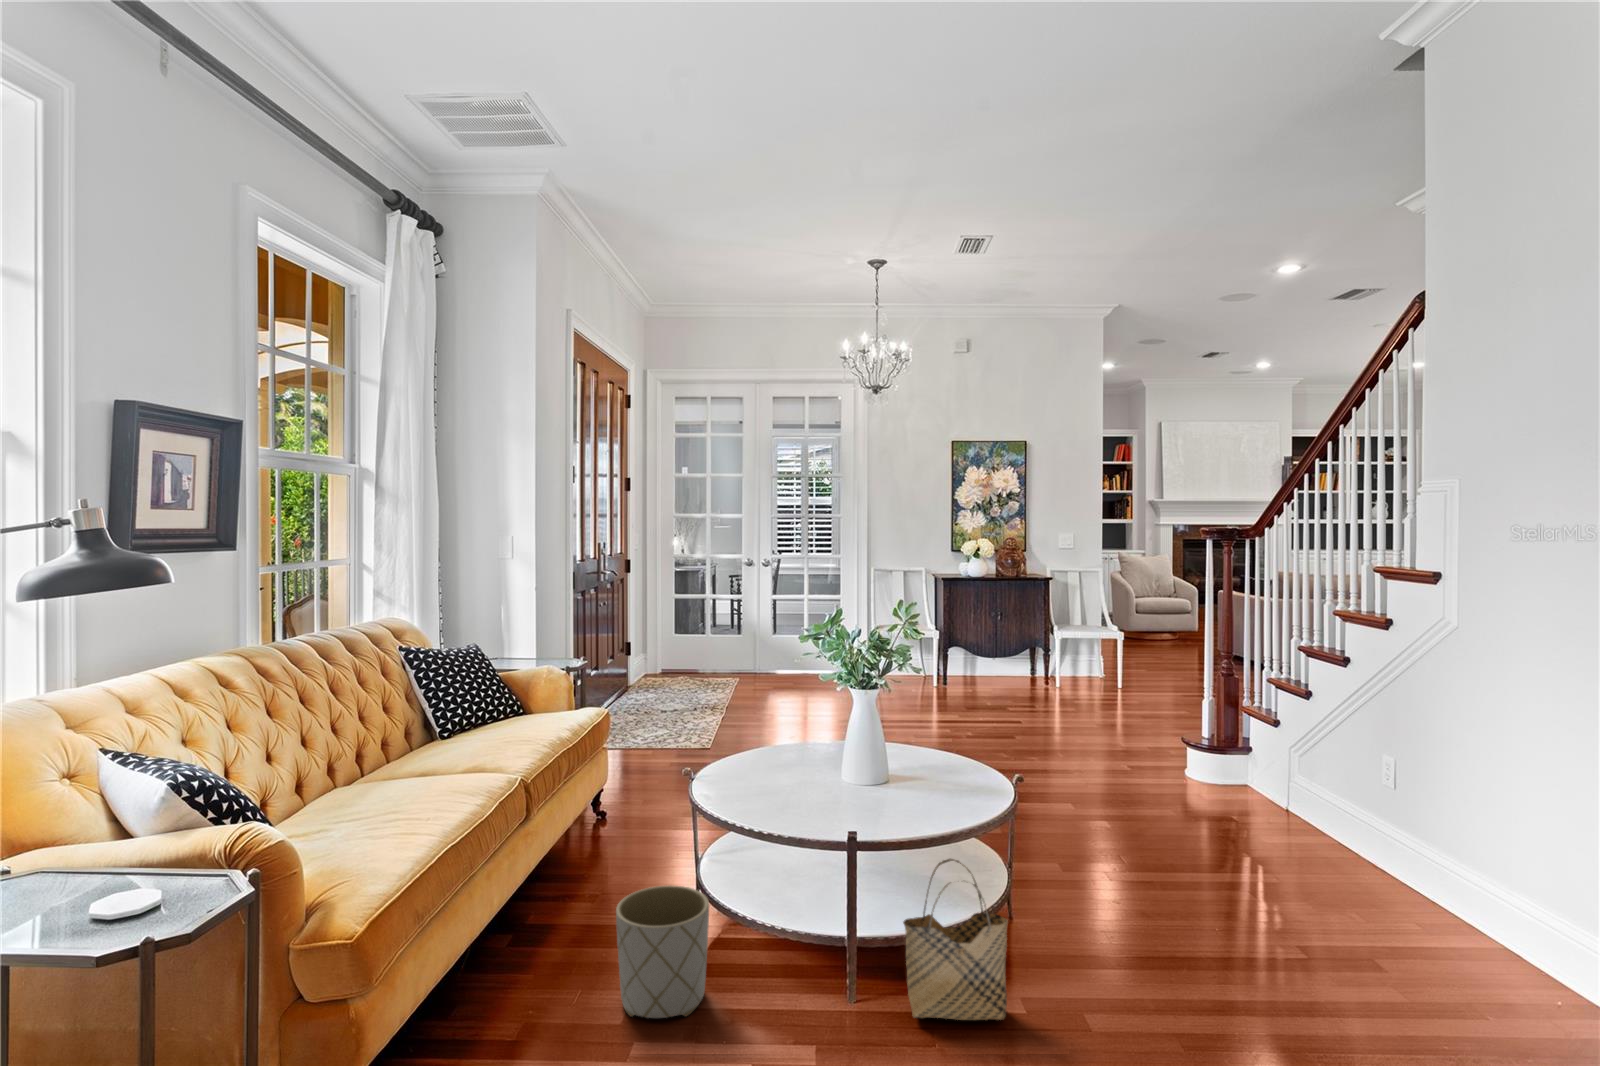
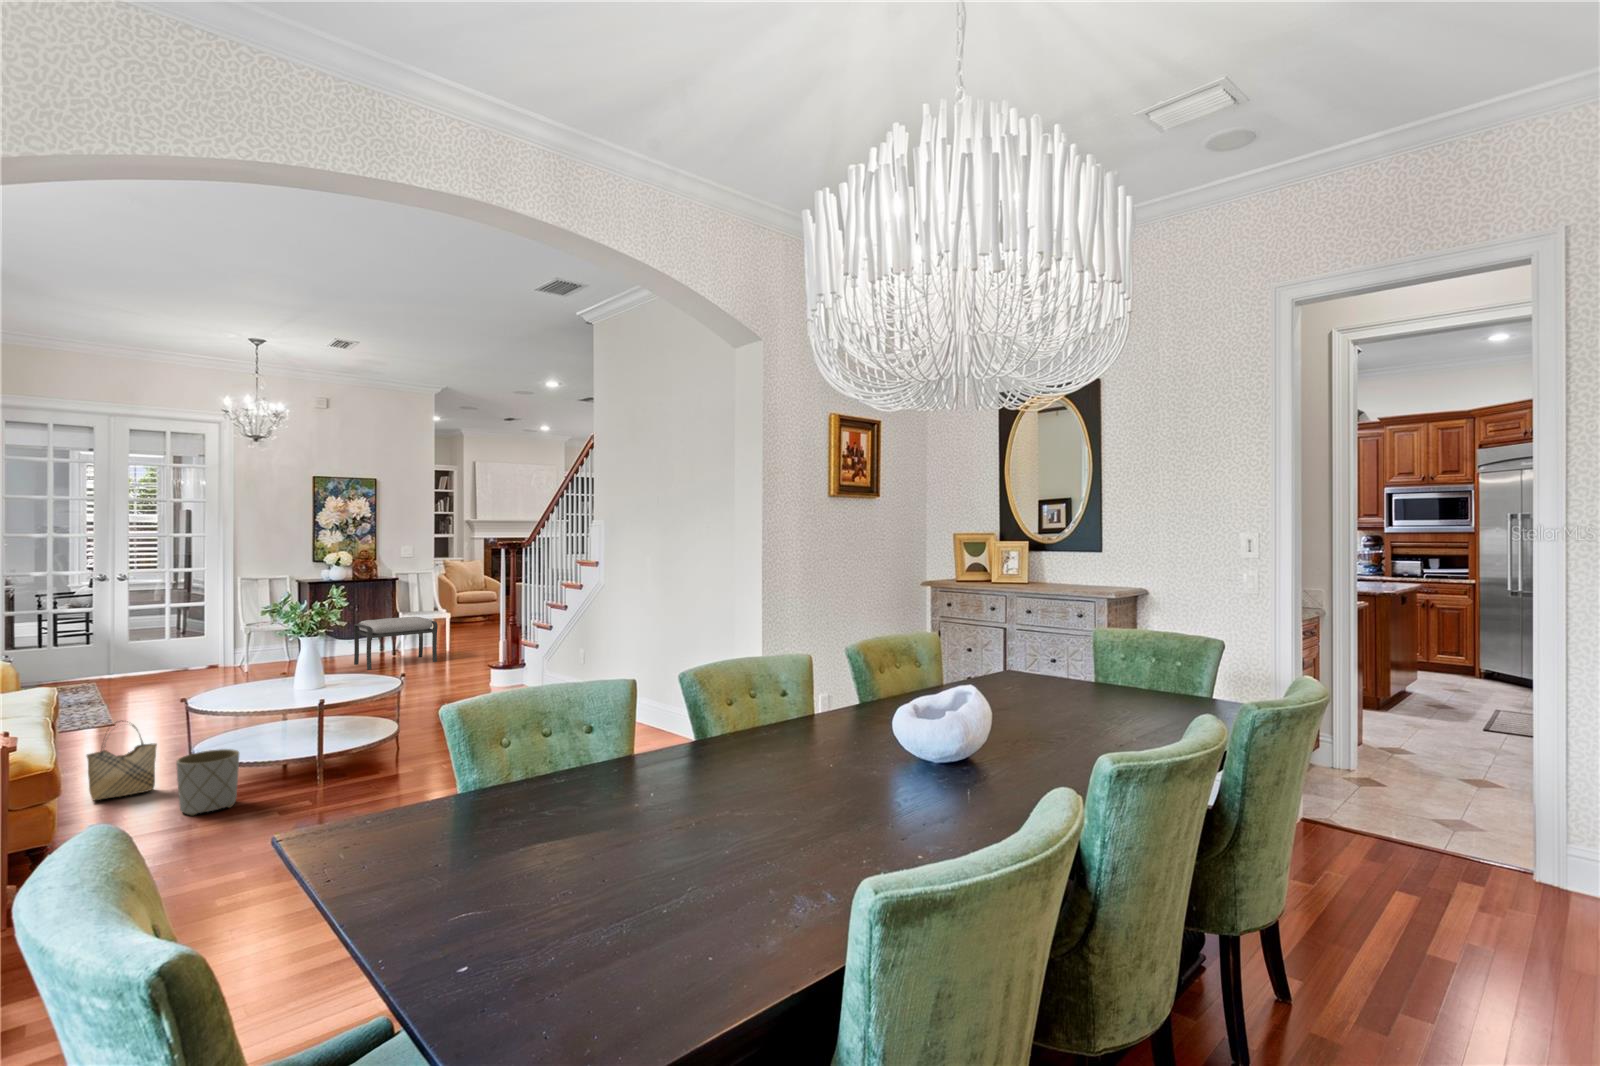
ottoman: none [993,634,1103,707] -> present [354,617,438,670]
woven basket: present [903,859,1008,1020] -> present [87,721,157,801]

